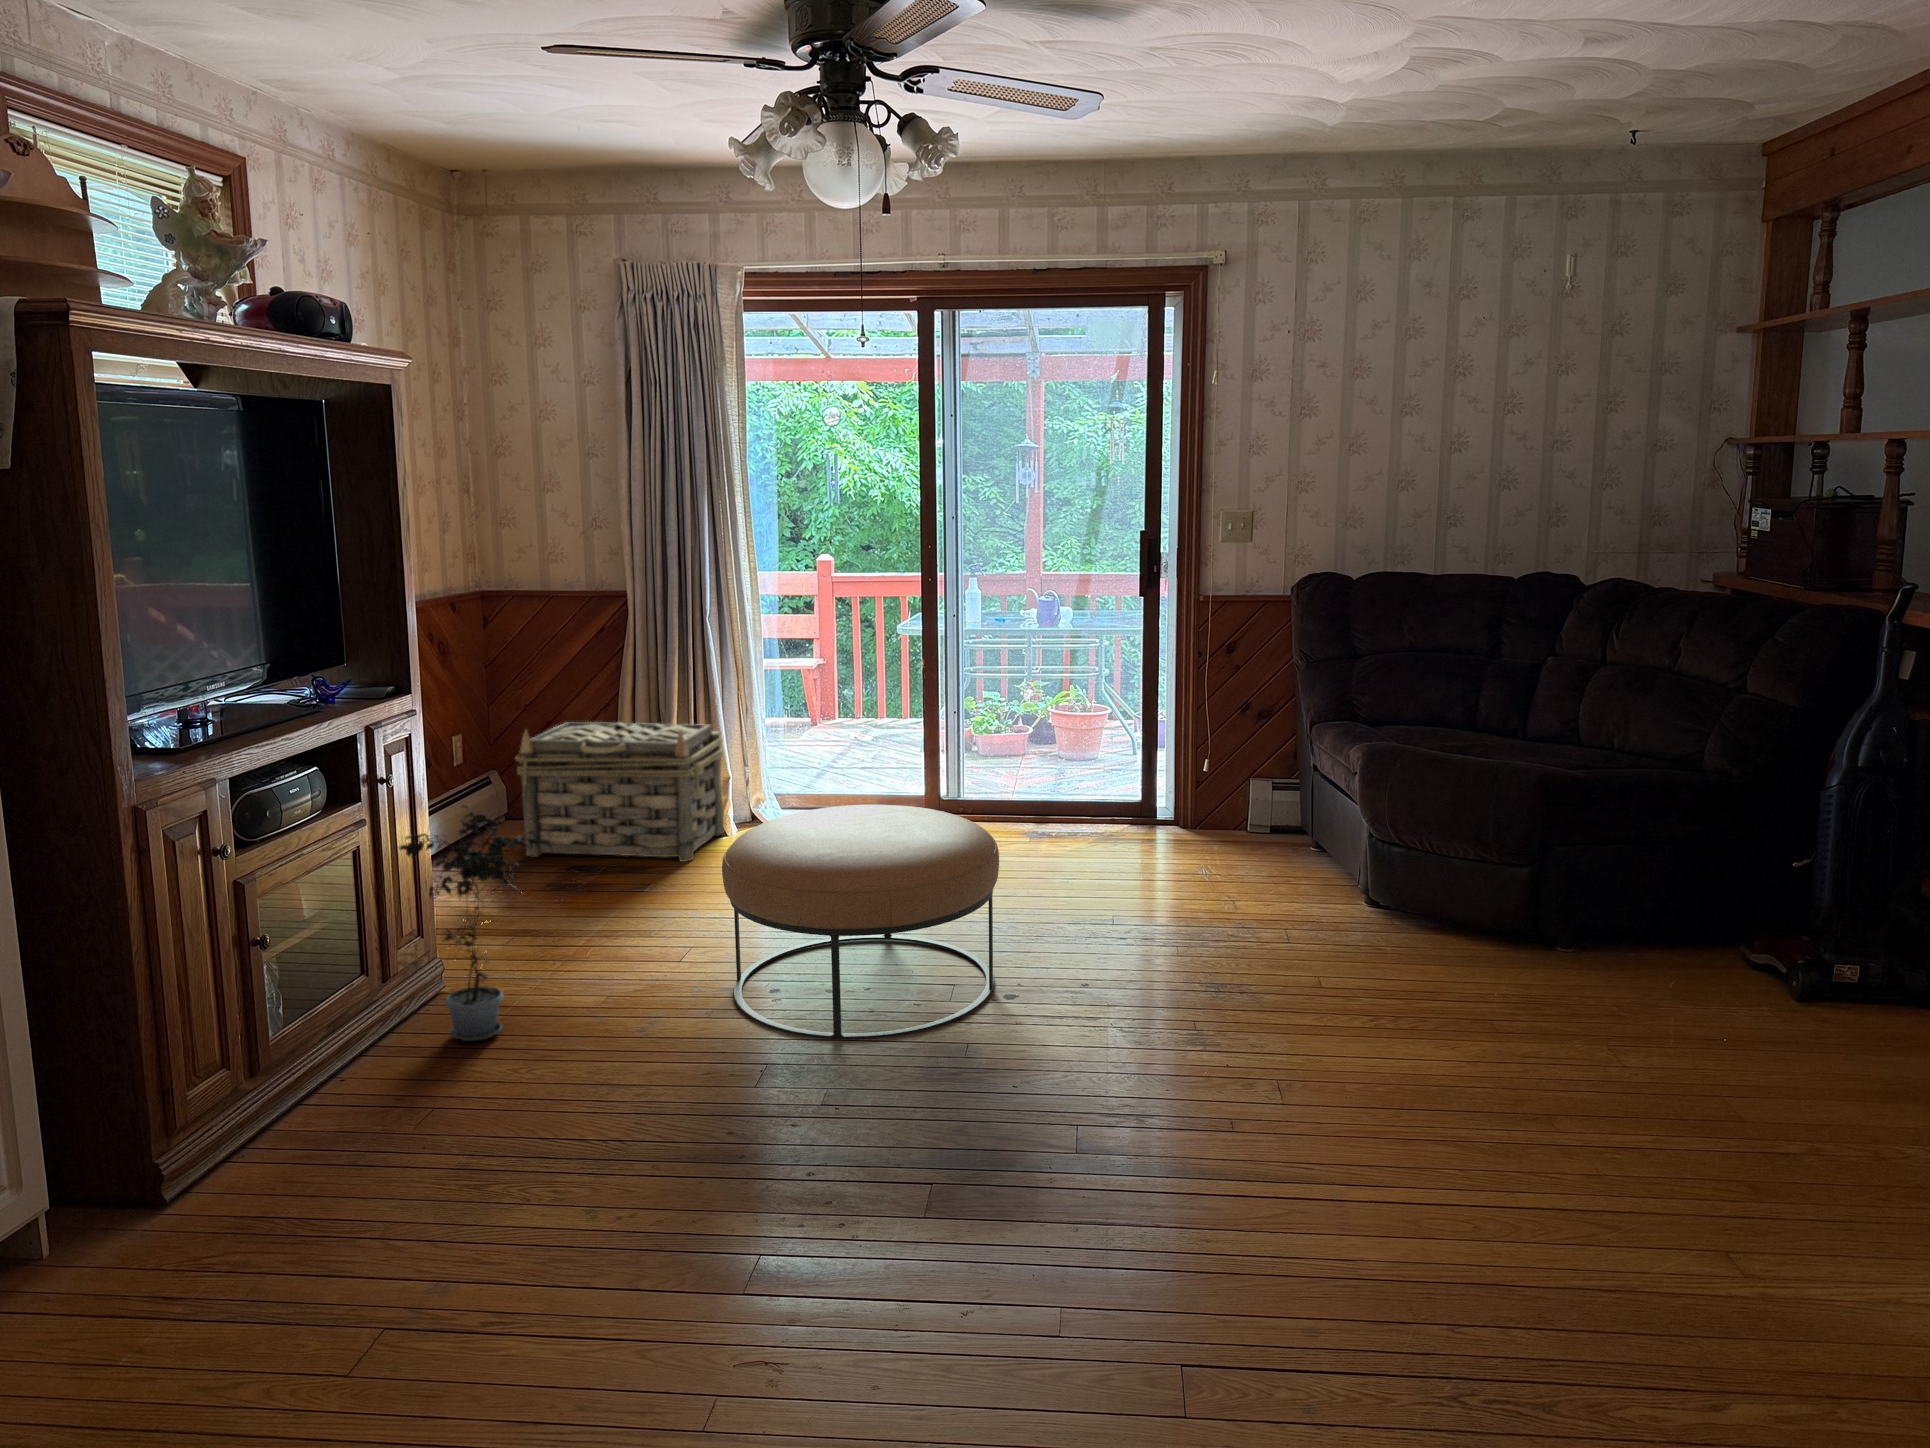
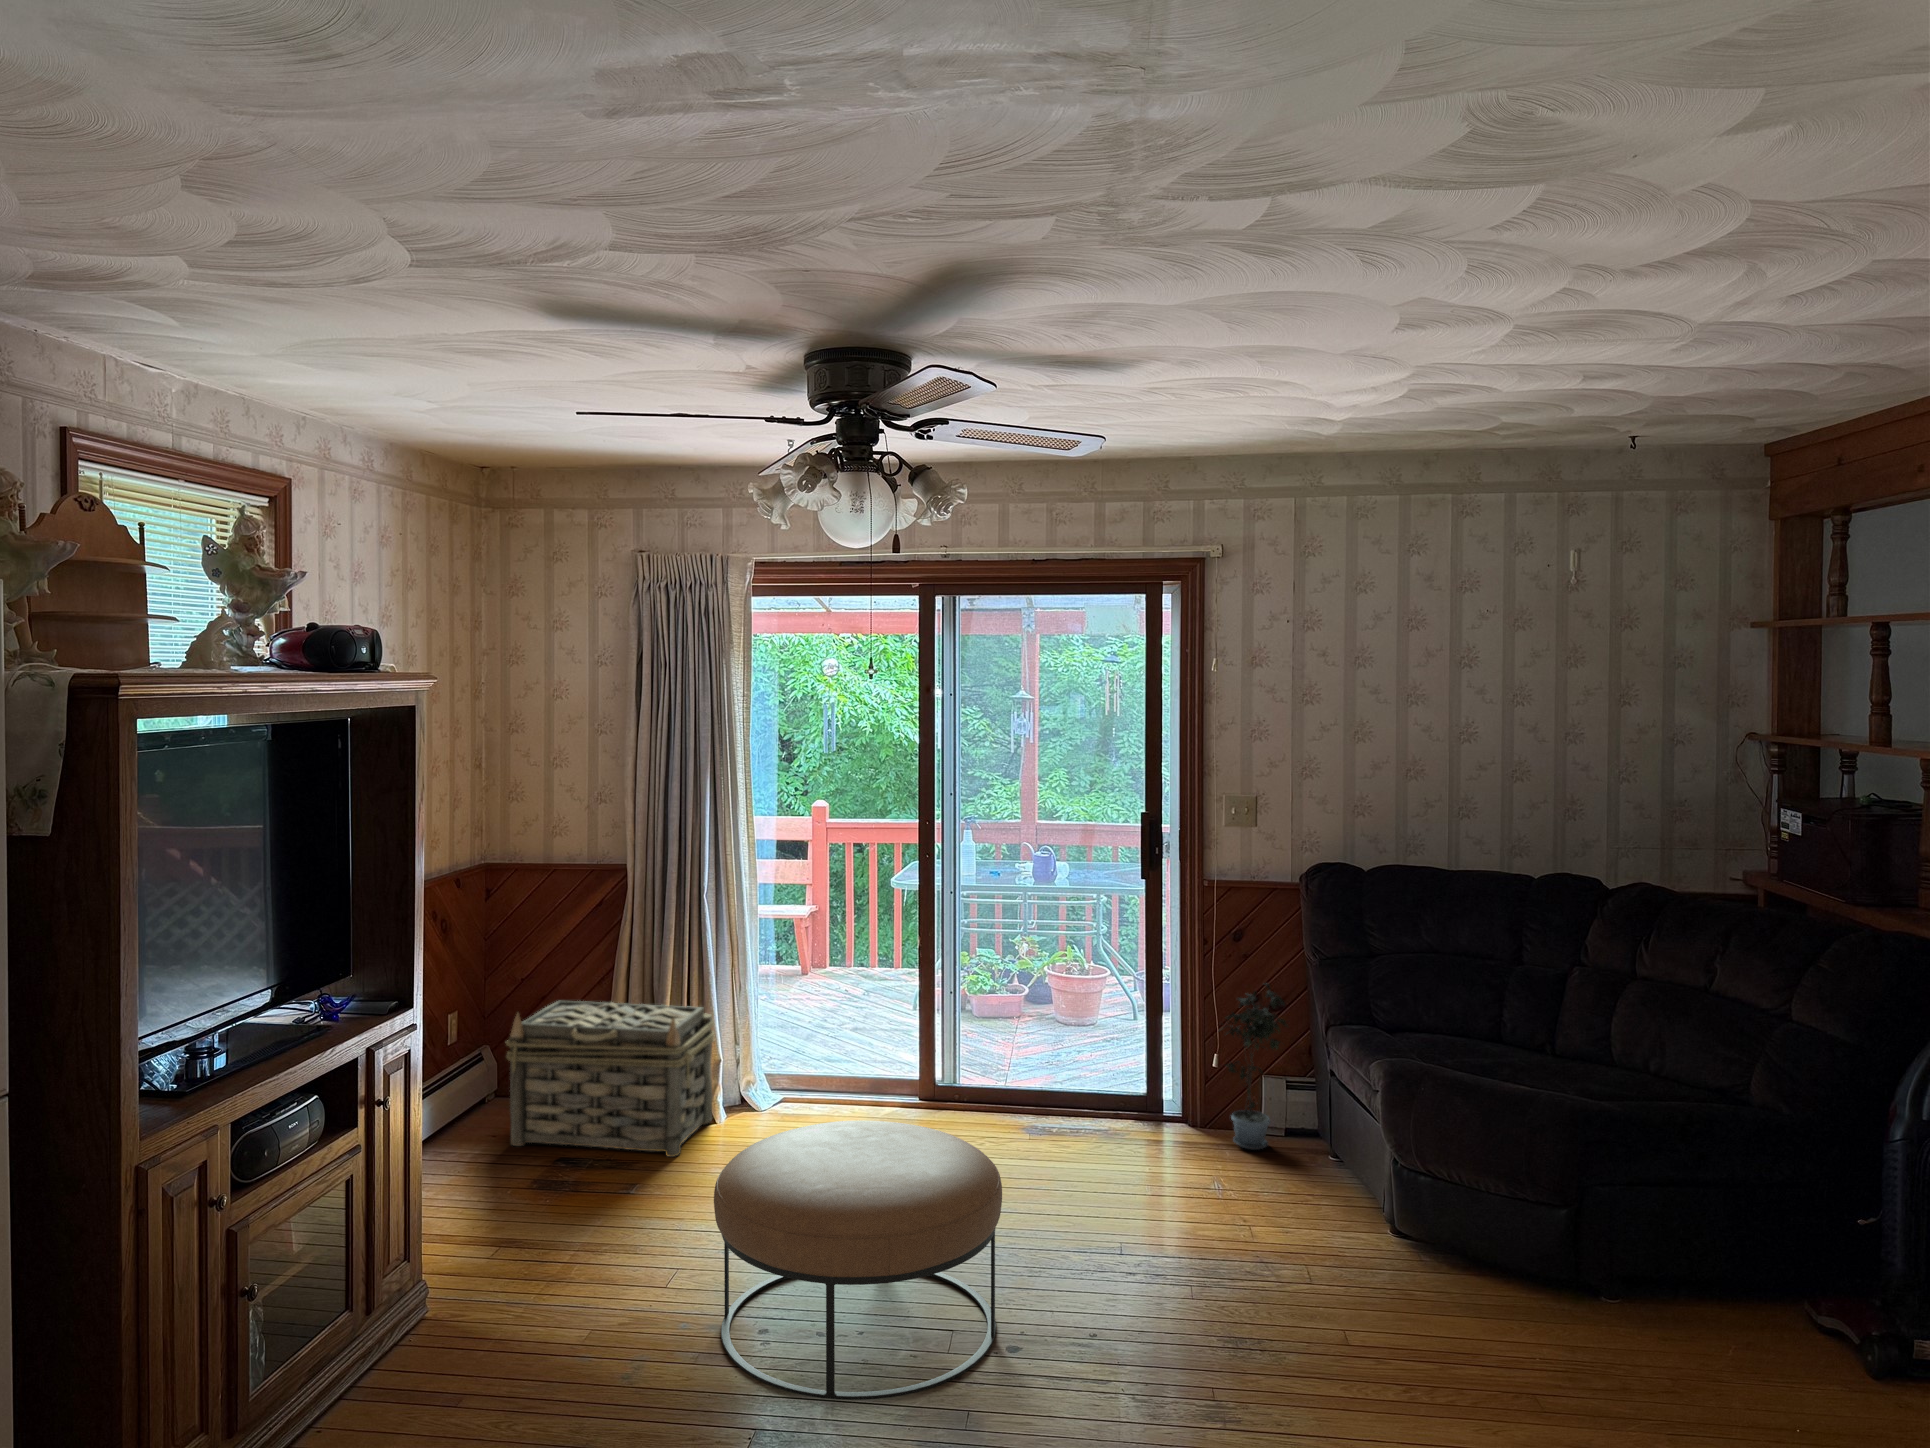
potted plant: present [396,805,553,1041] -> present [1226,984,1287,1150]

